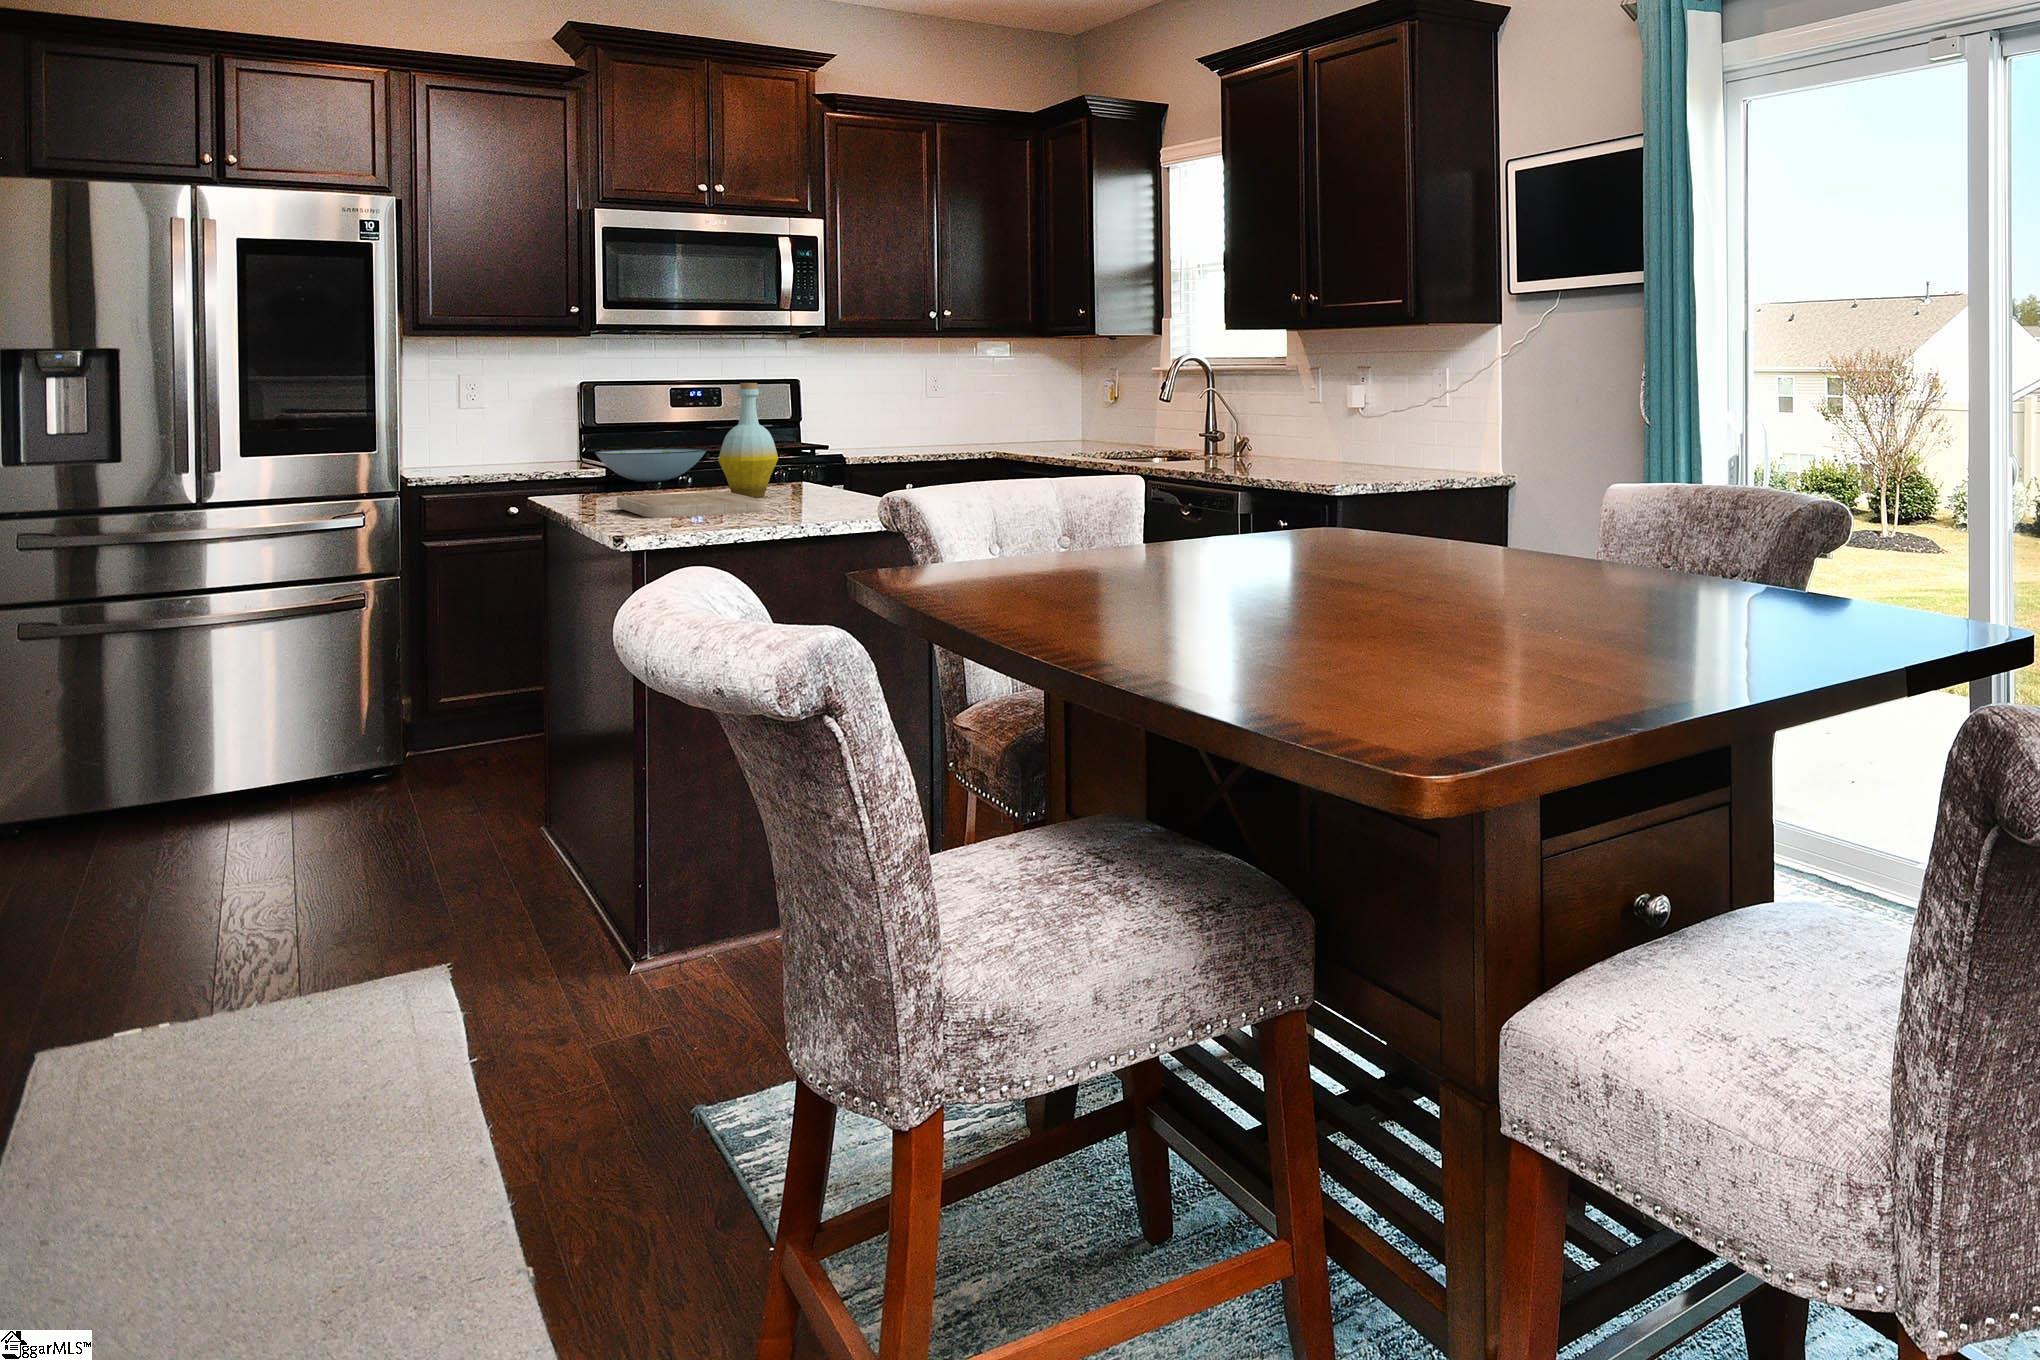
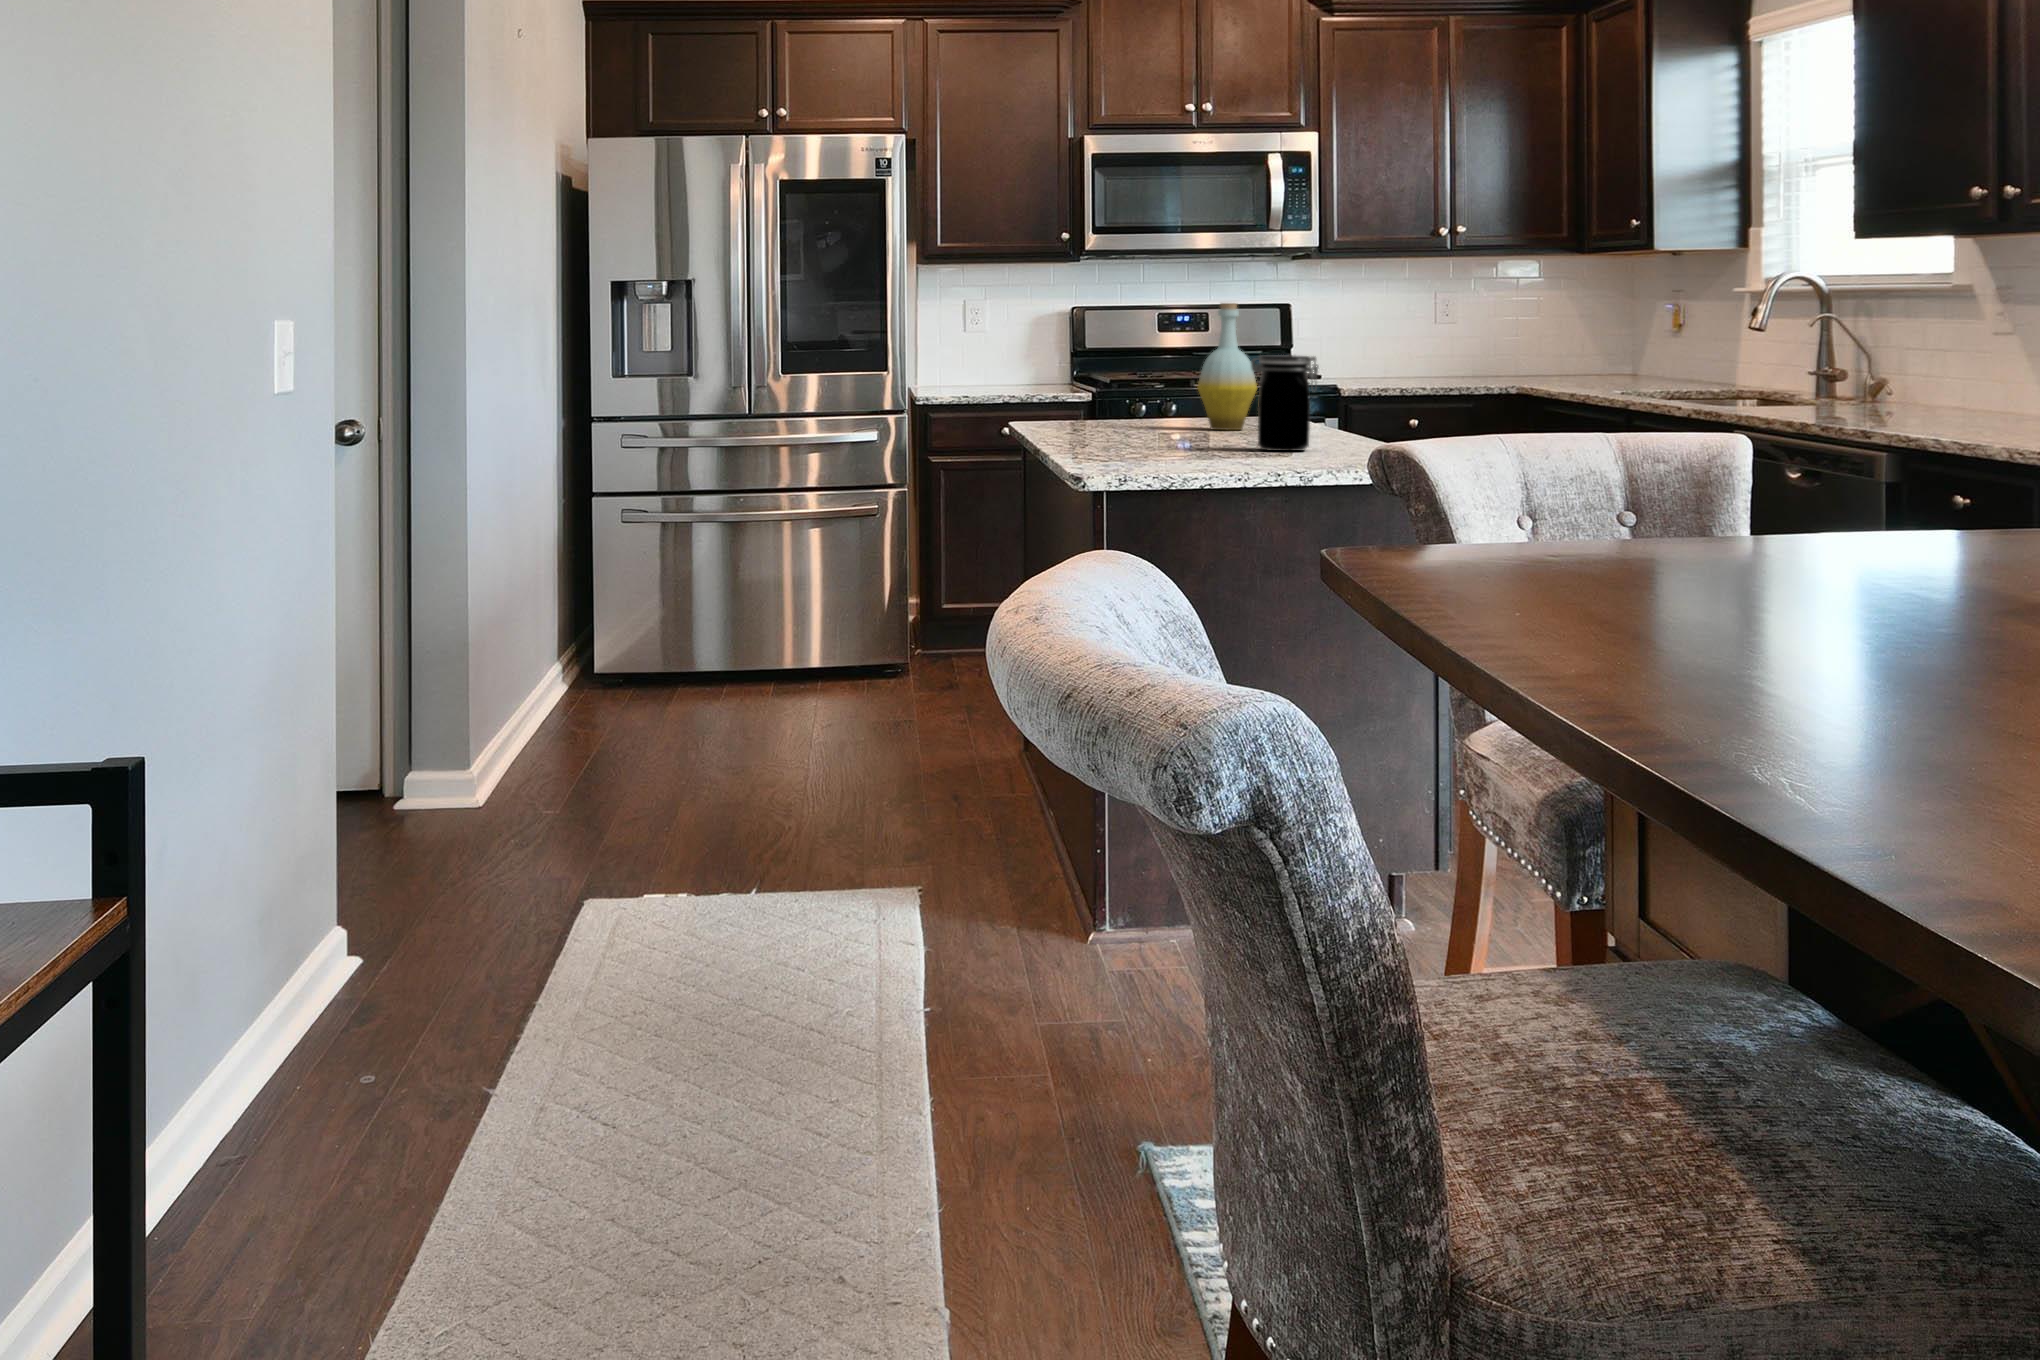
jar: none [775,430,839,513] -> present [1251,355,1318,451]
decorative bowl: present [595,448,707,482] -> none [1089,375,1193,409]
cutting board: present [617,492,765,518] -> none [1096,422,1240,448]

